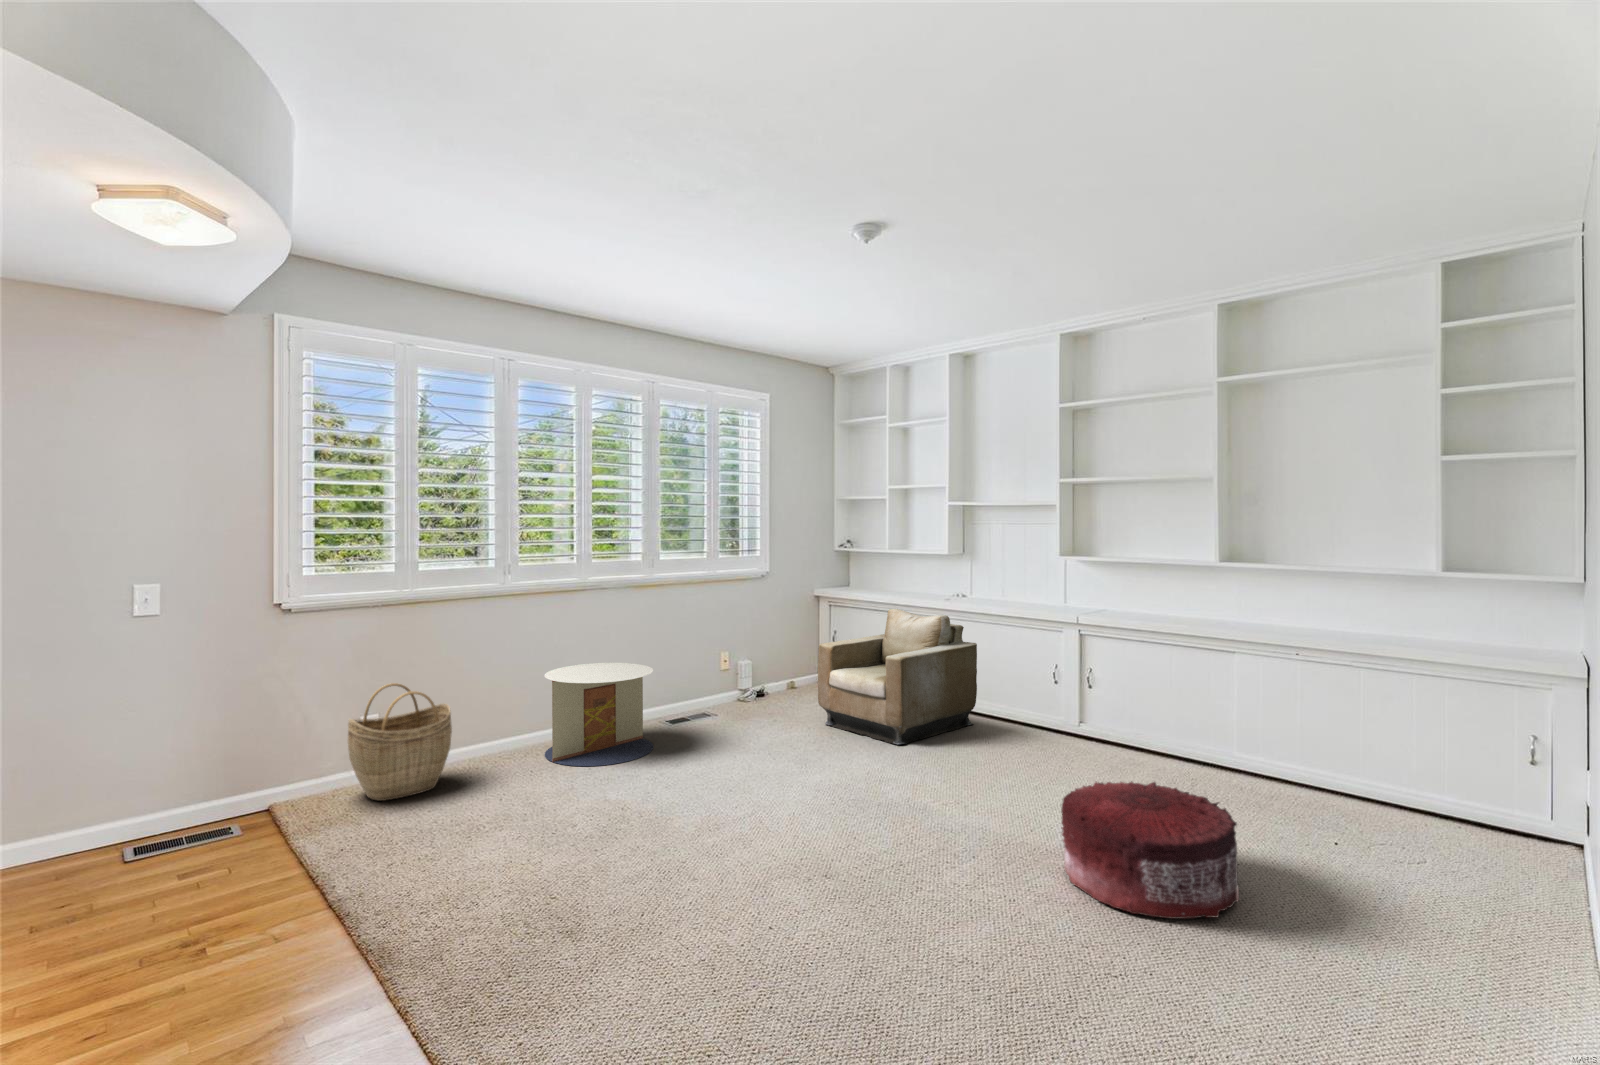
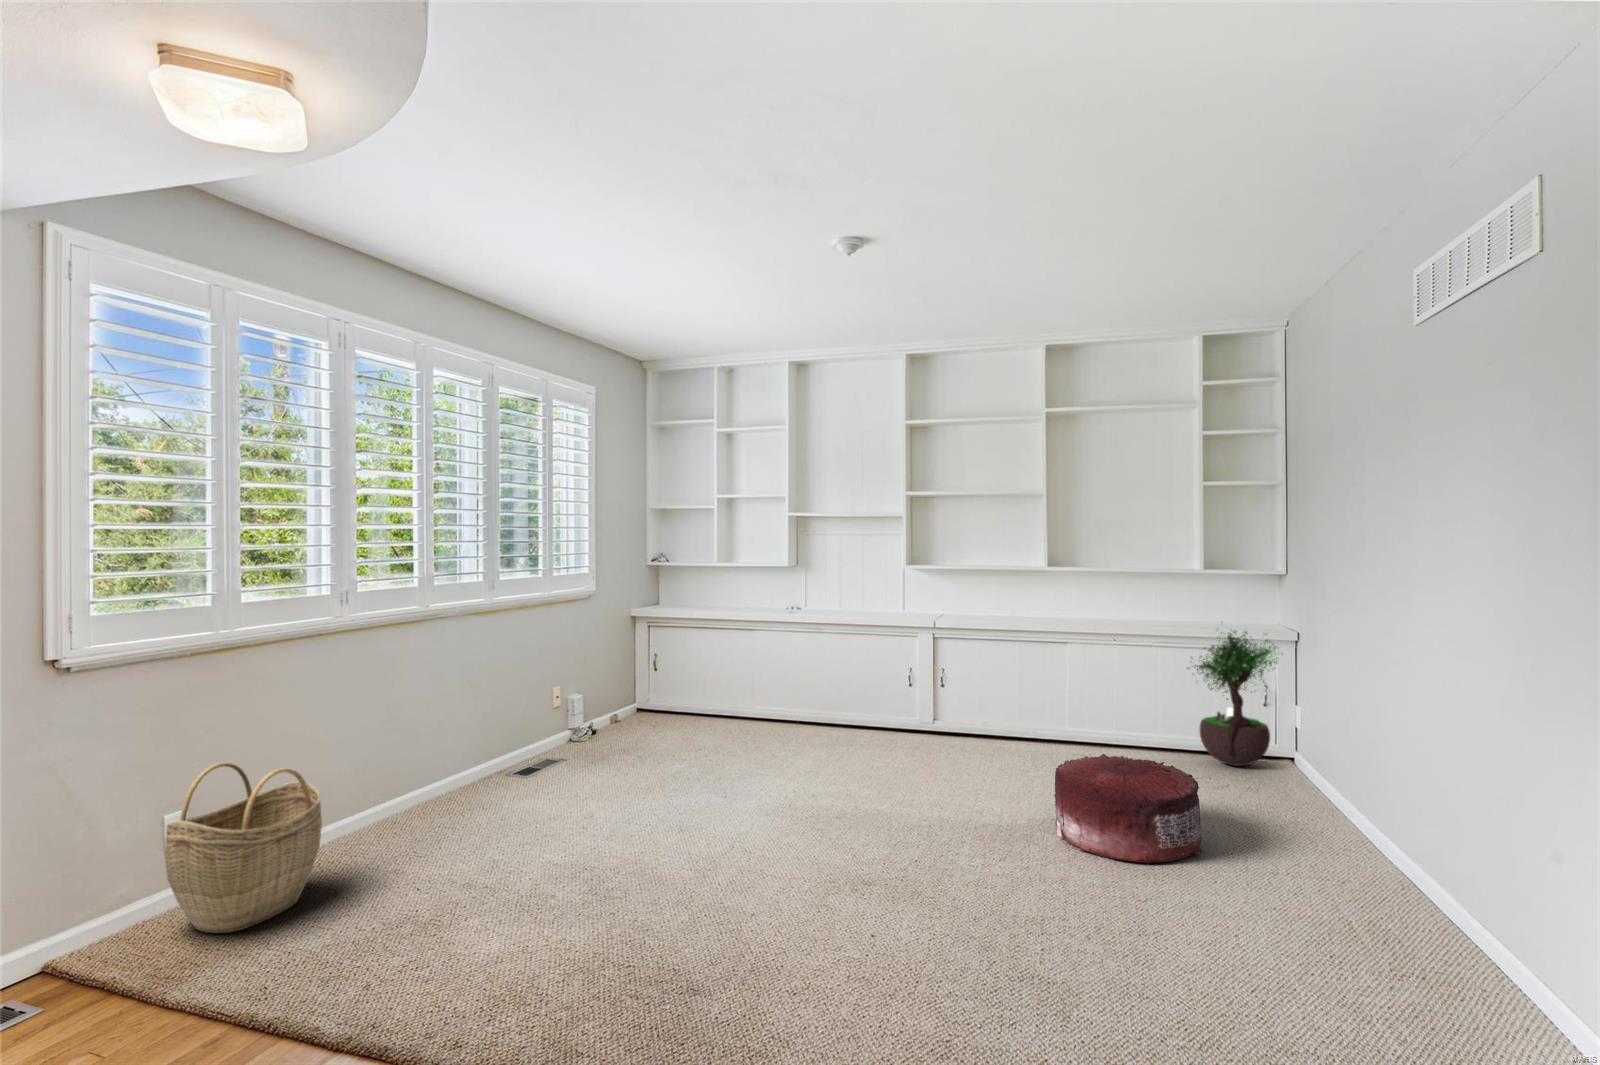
armchair: present [818,609,977,745] -> none [693,623,843,761]
potted tree: none [1355,638,1502,833] -> present [1195,630,1283,766]
side table: present [544,663,654,766] -> none [402,706,543,840]

